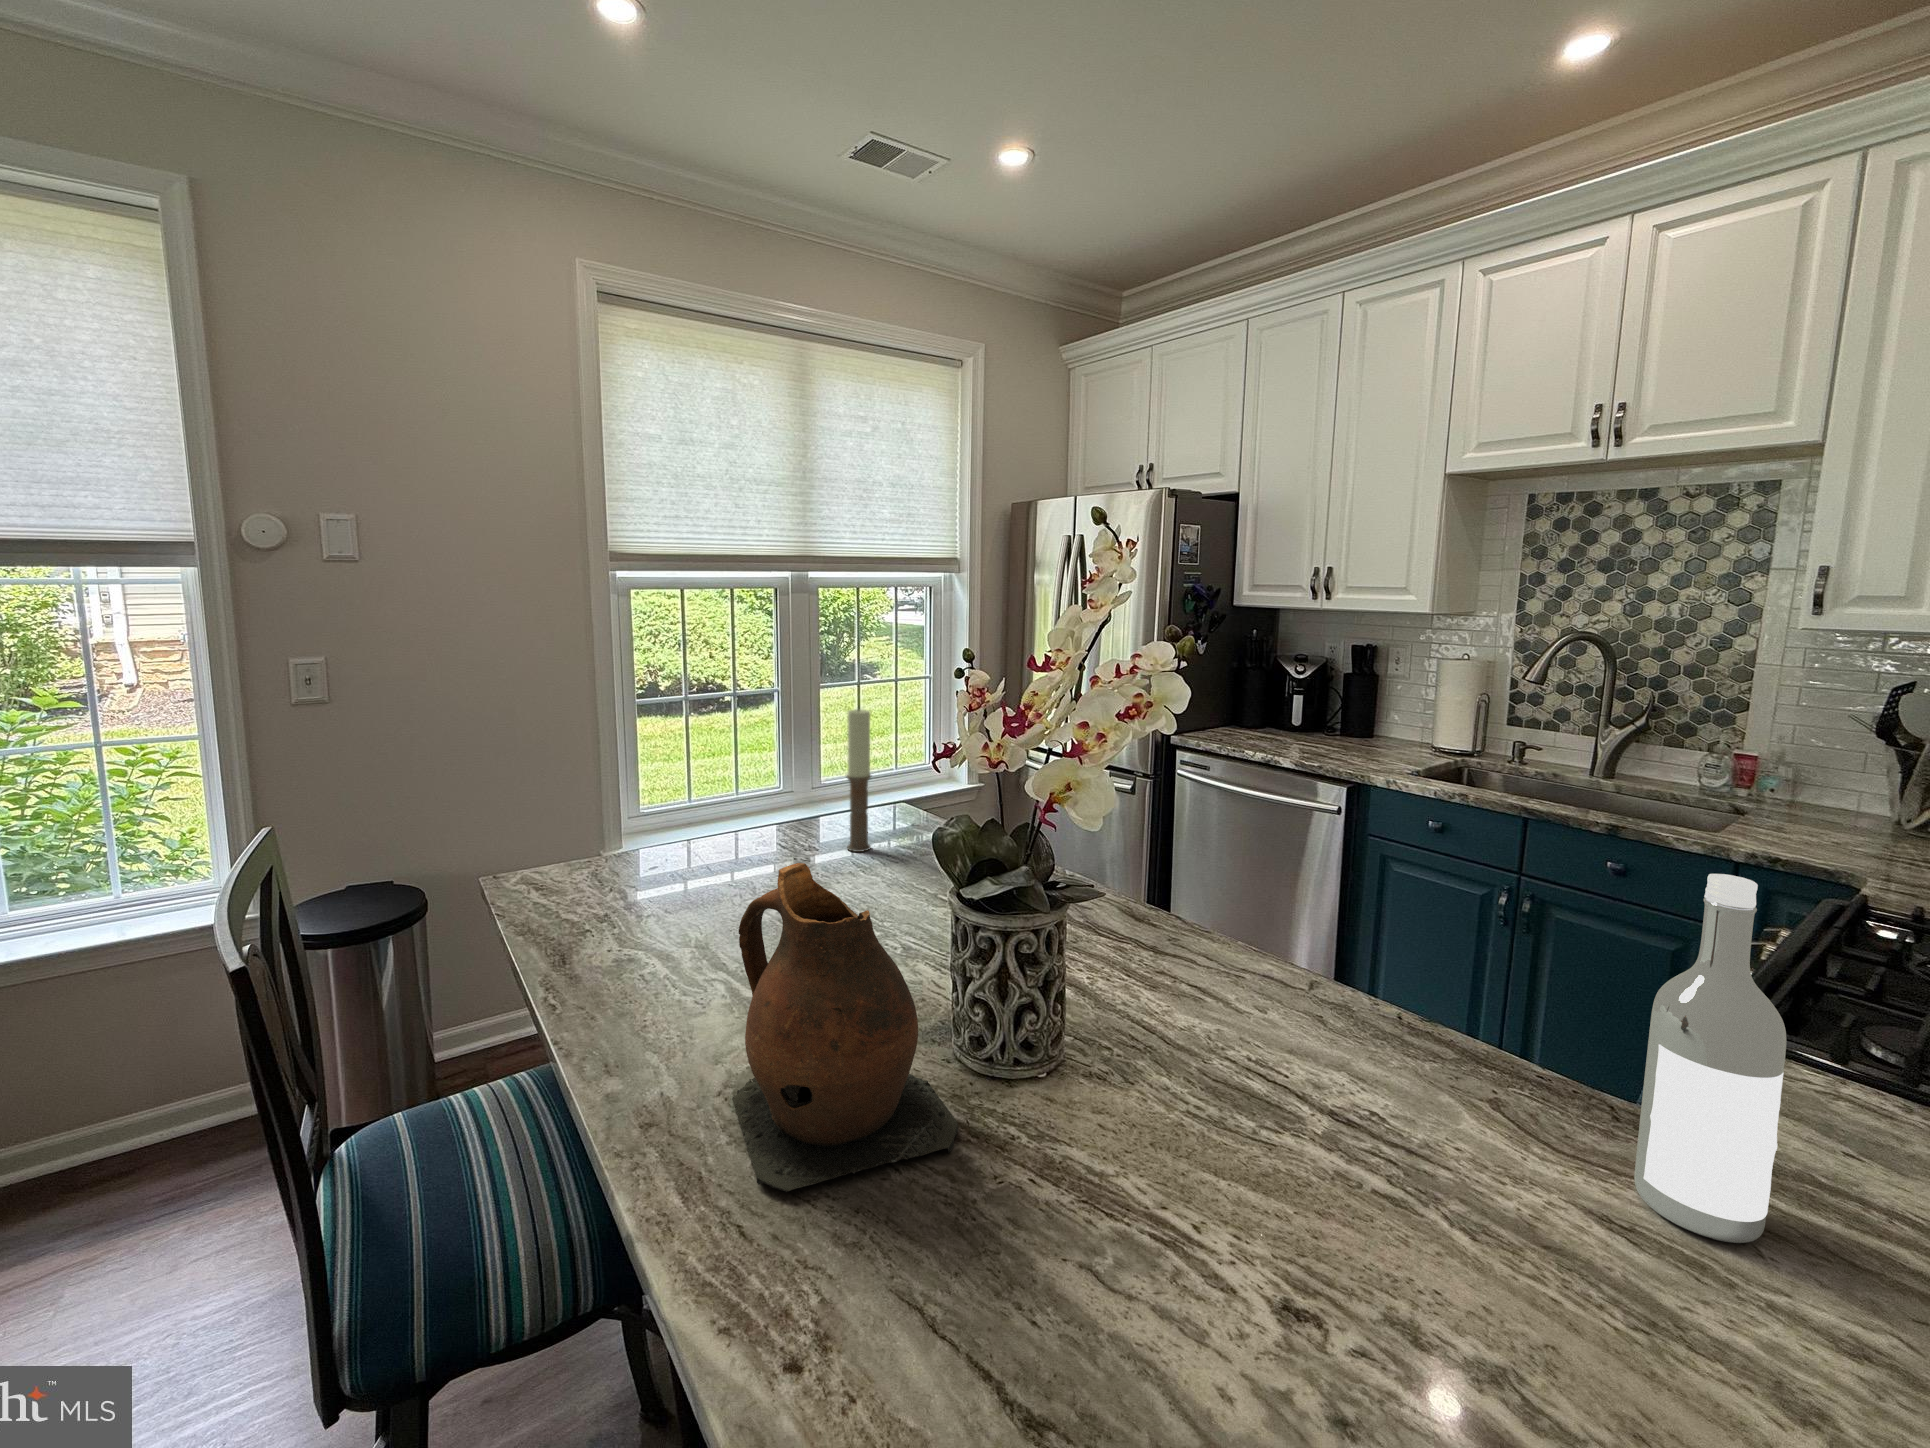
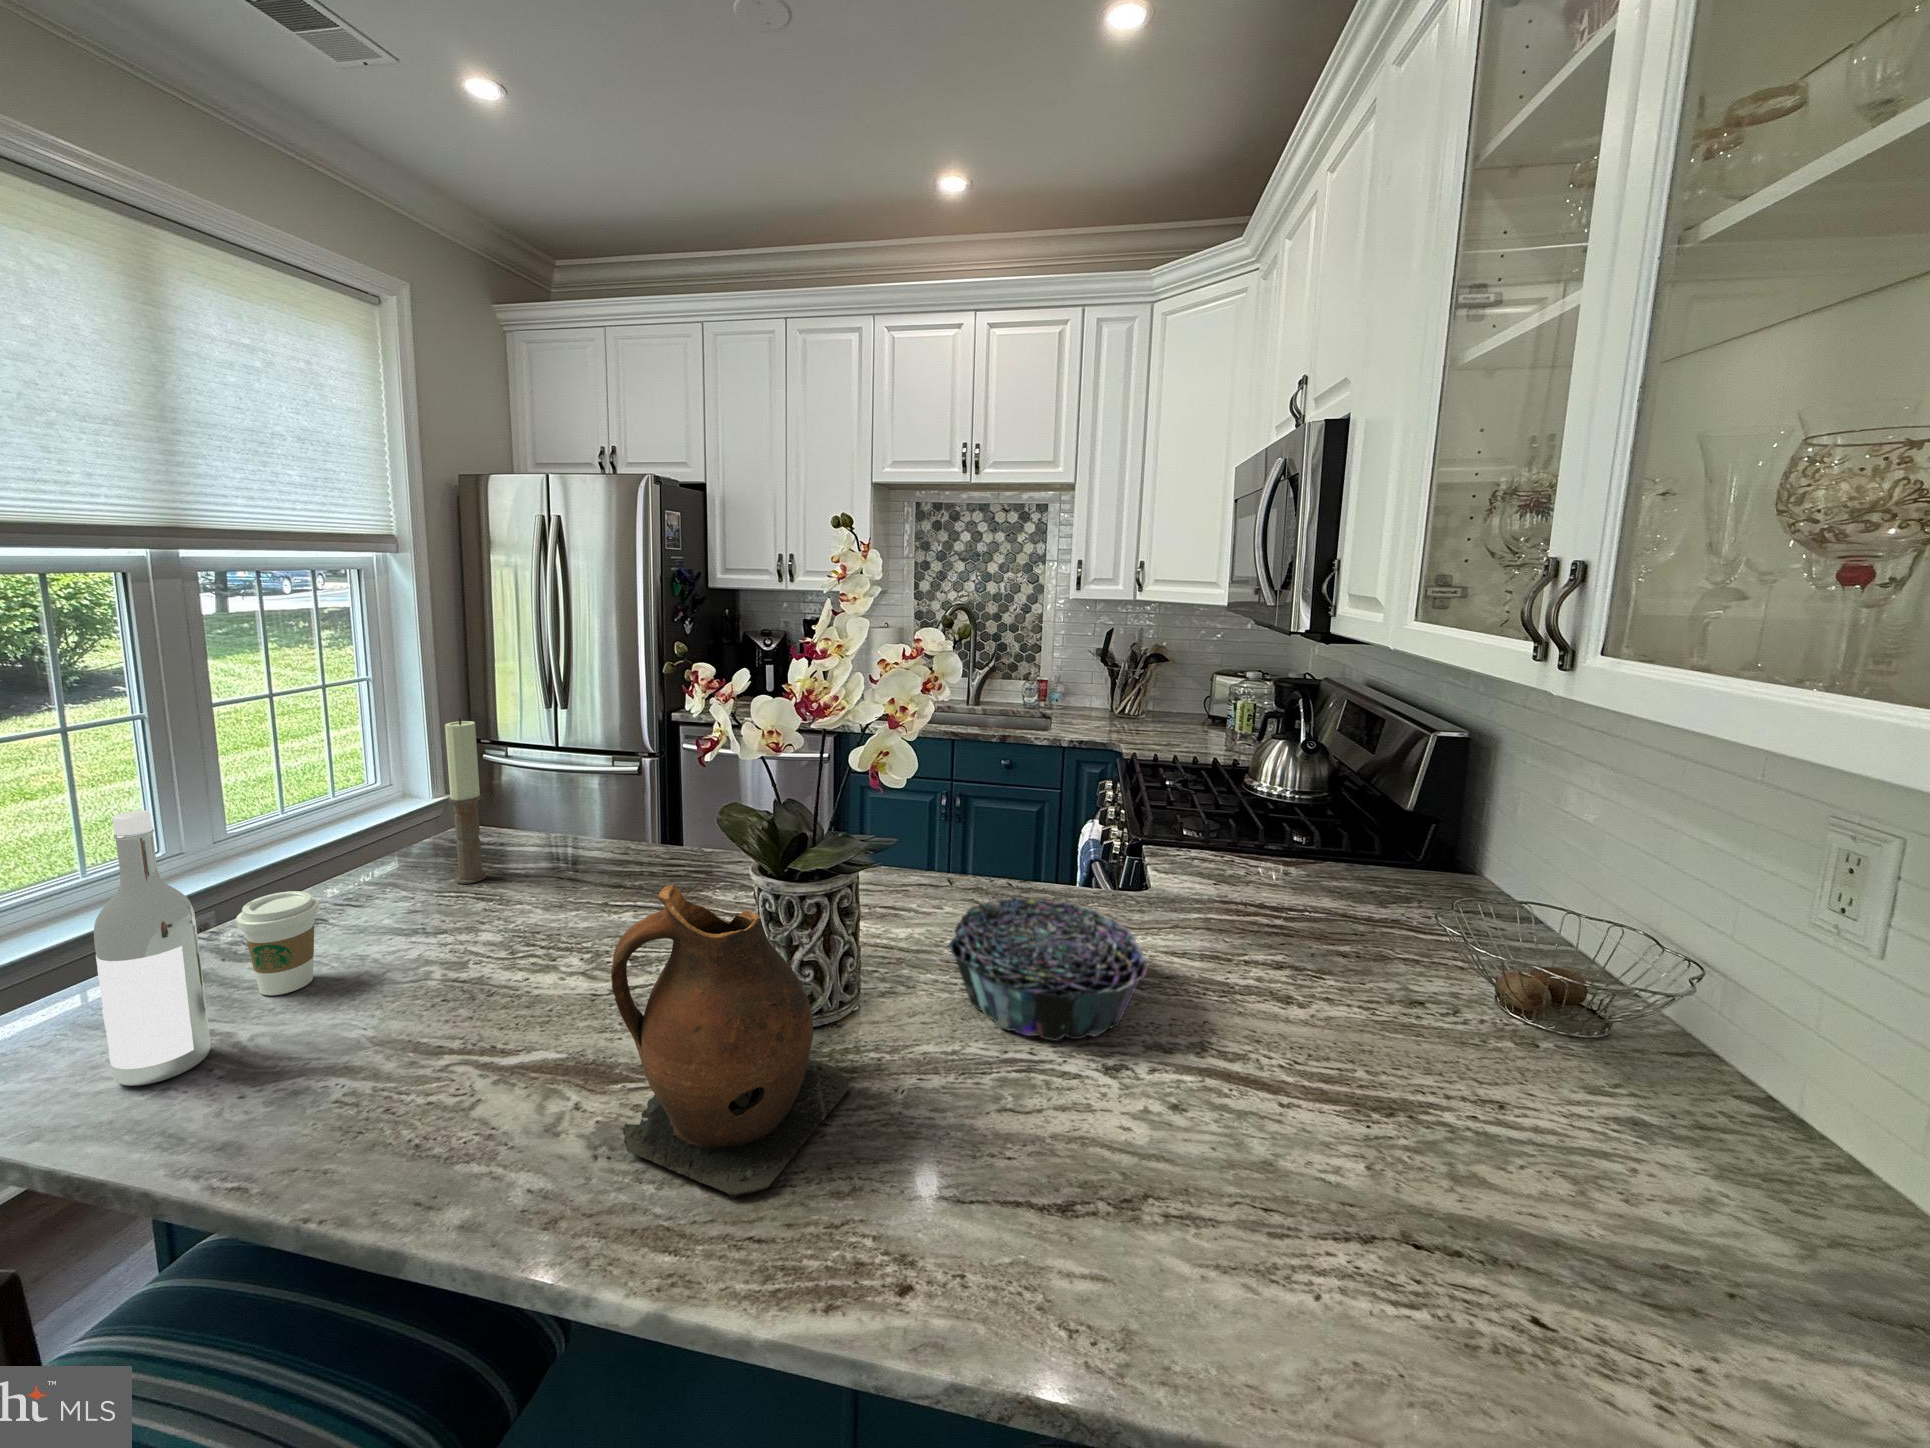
coffee cup: none [663,819,714,894] -> present [236,891,320,995]
wine bottle: present [1634,874,1786,1243] -> present [94,810,210,1086]
decorative bowl: none [1146,1014,1464,1265] -> present [949,898,1147,1041]

